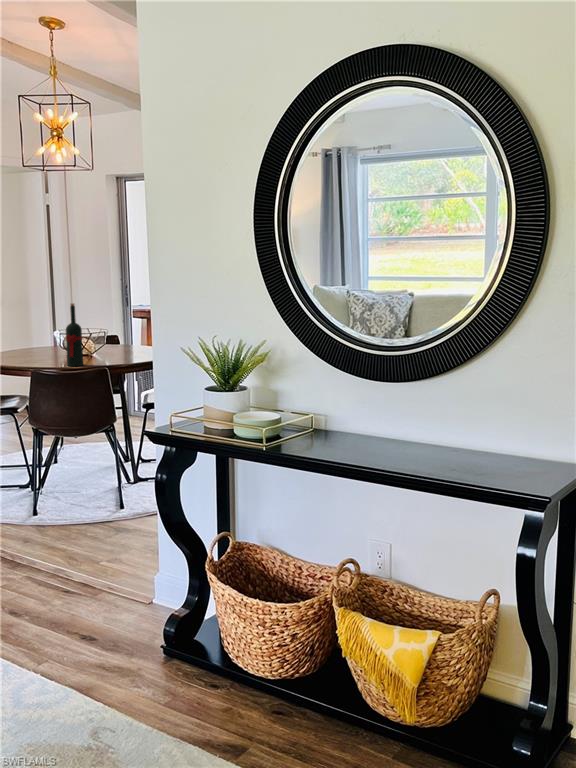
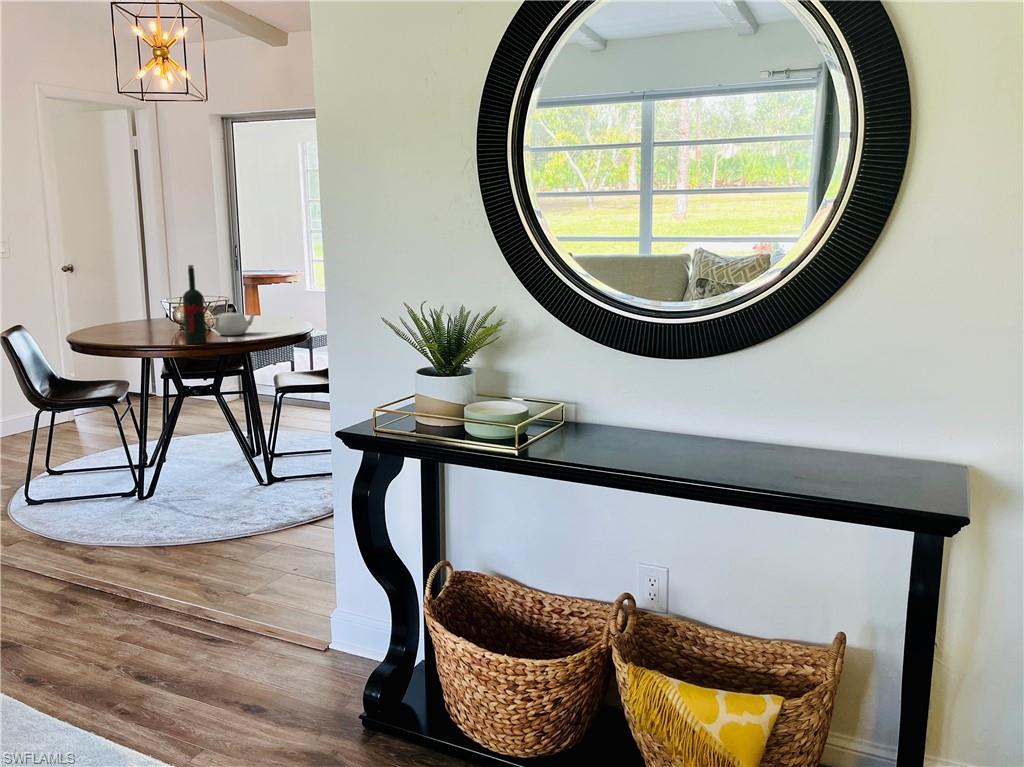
teapot: none [85,338,127,359] -> present [206,309,256,335]

